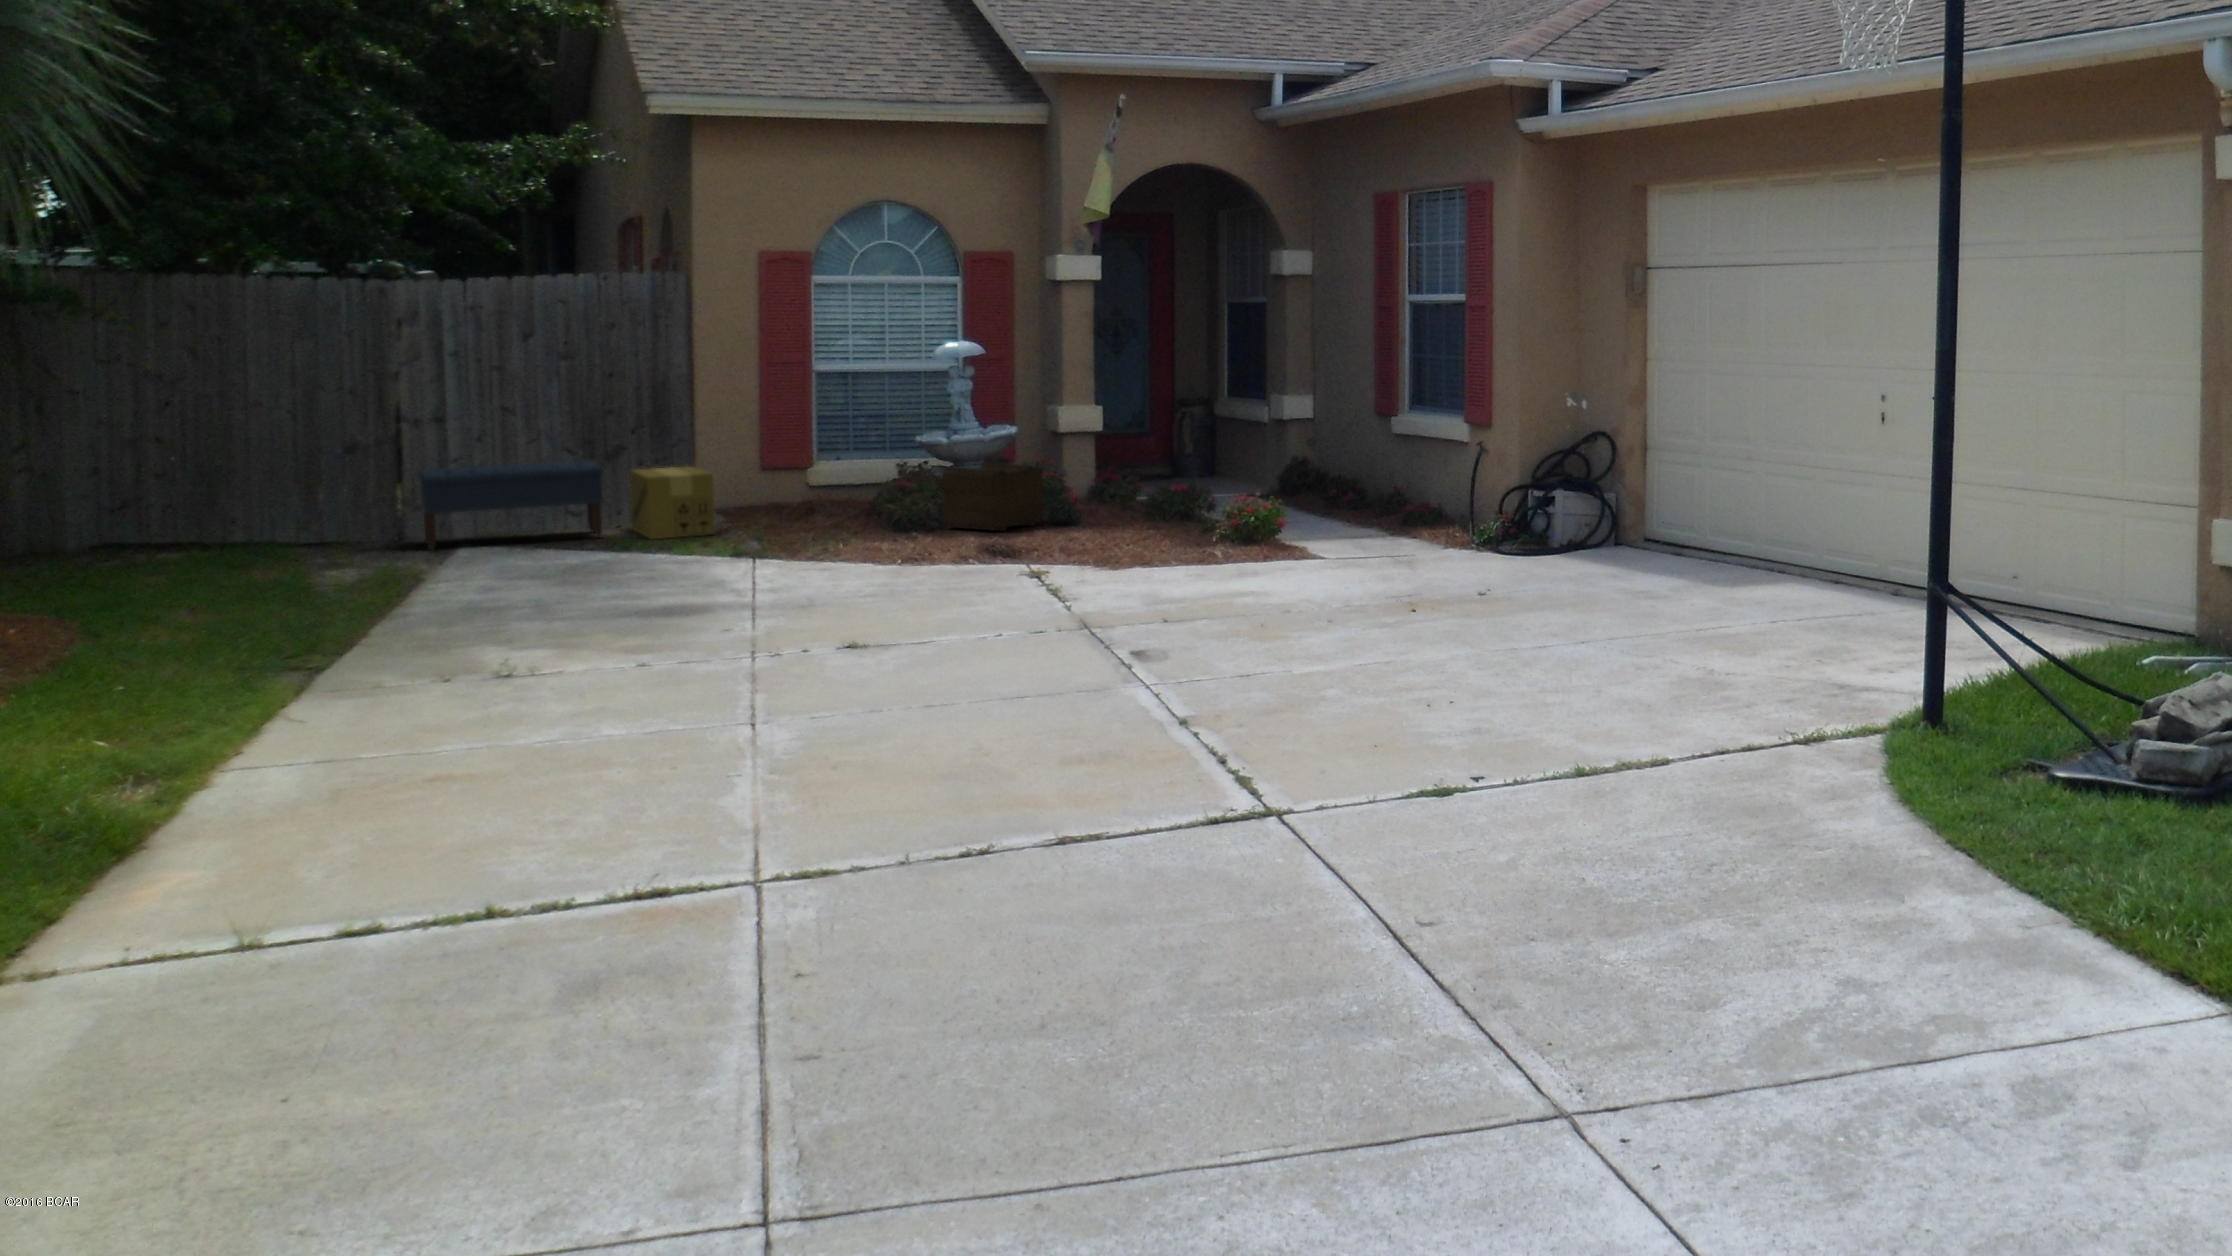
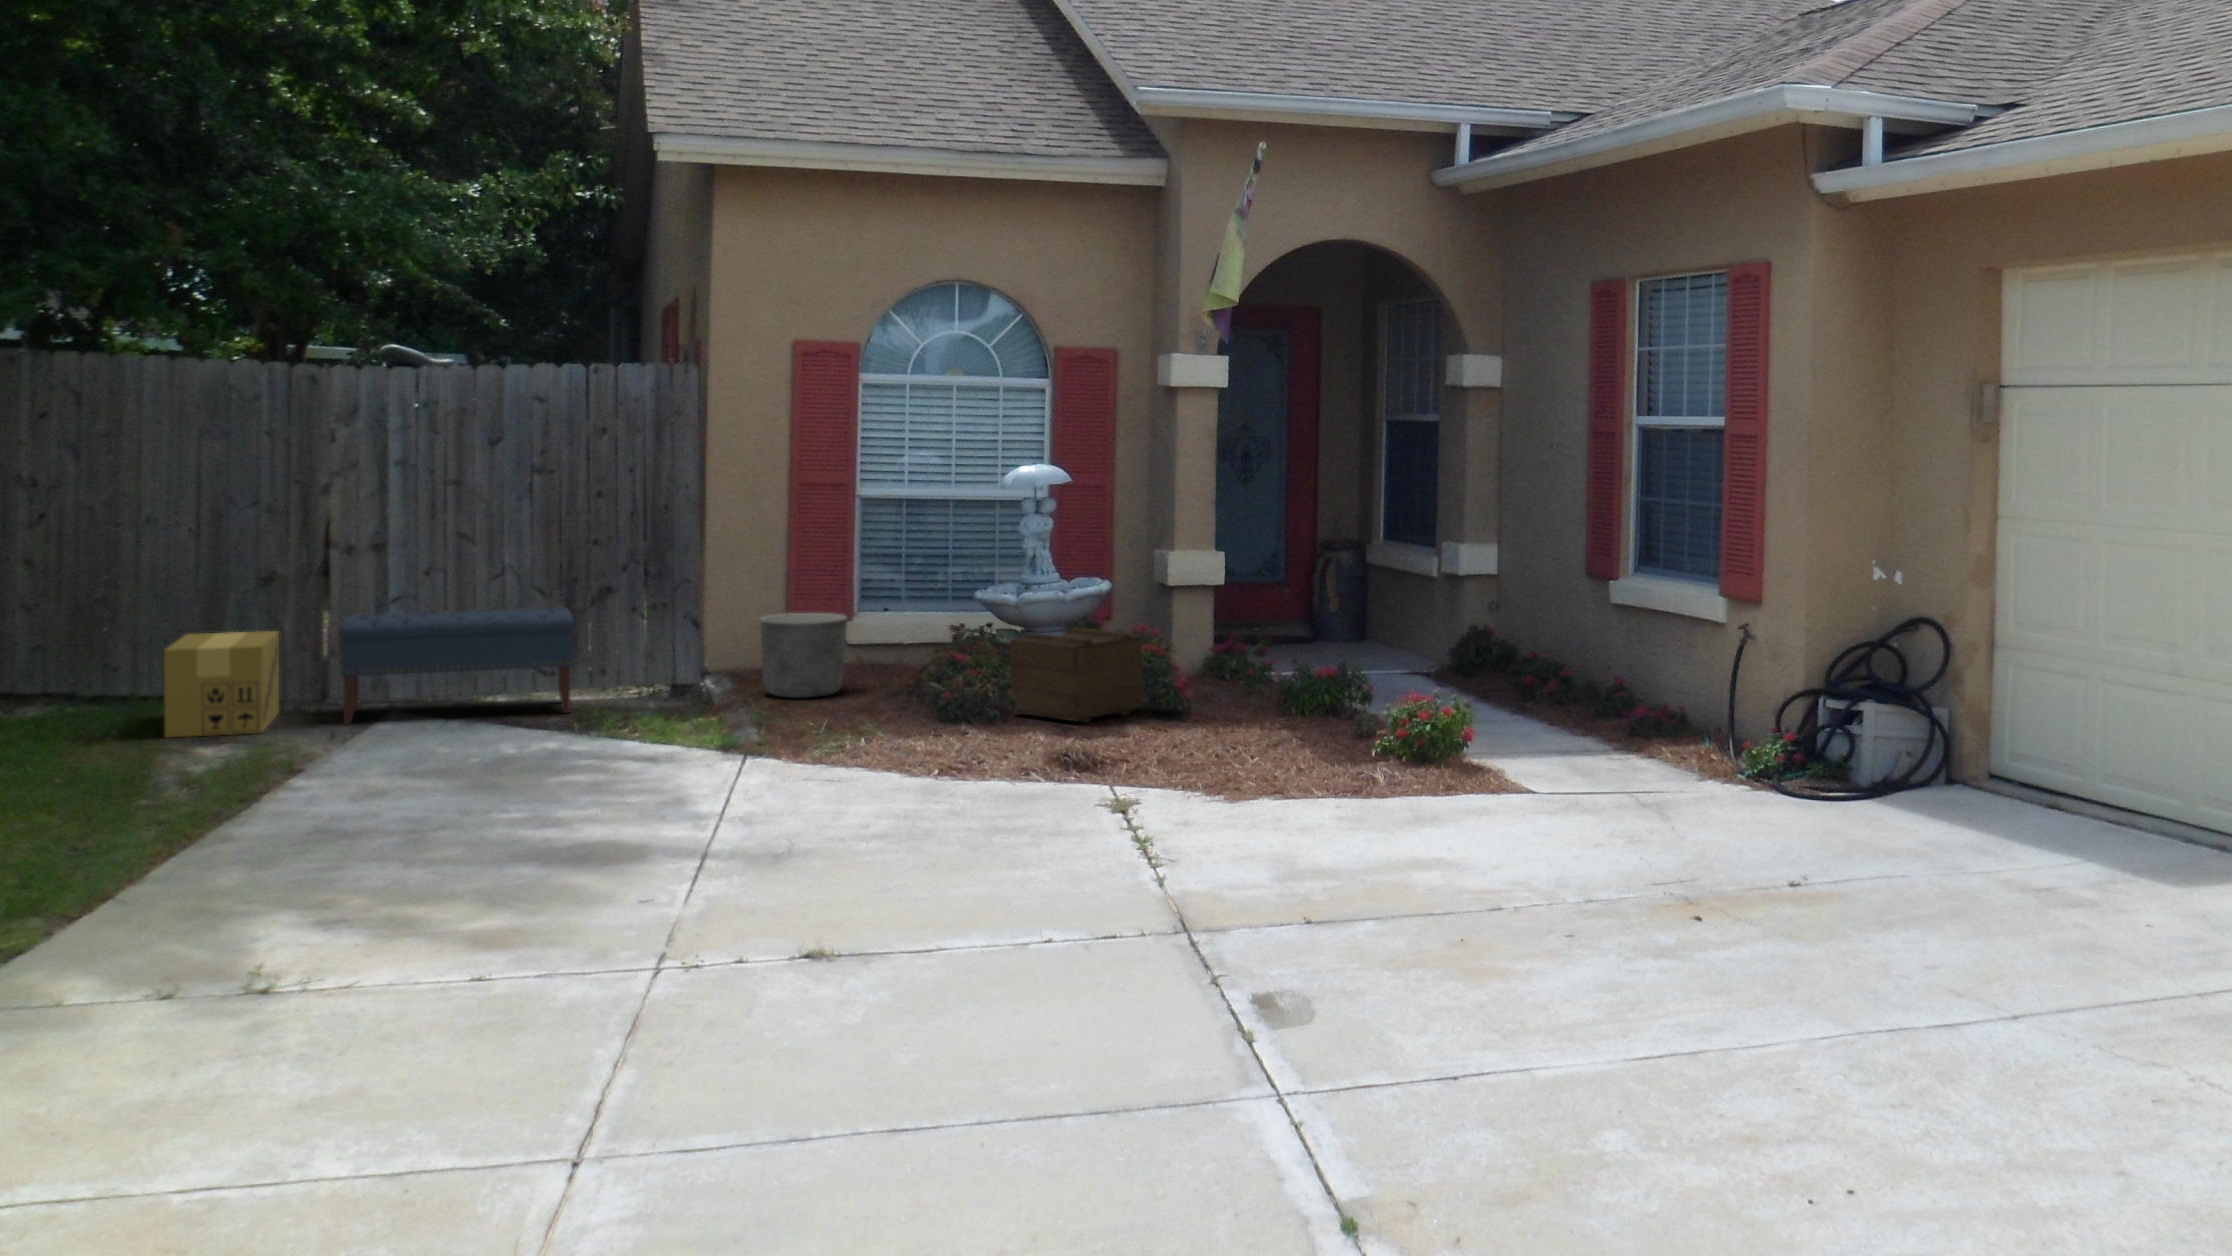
planter: none [743,460,810,524] -> present [760,613,847,698]
cardboard box: present [630,466,715,539] -> present [164,631,279,737]

